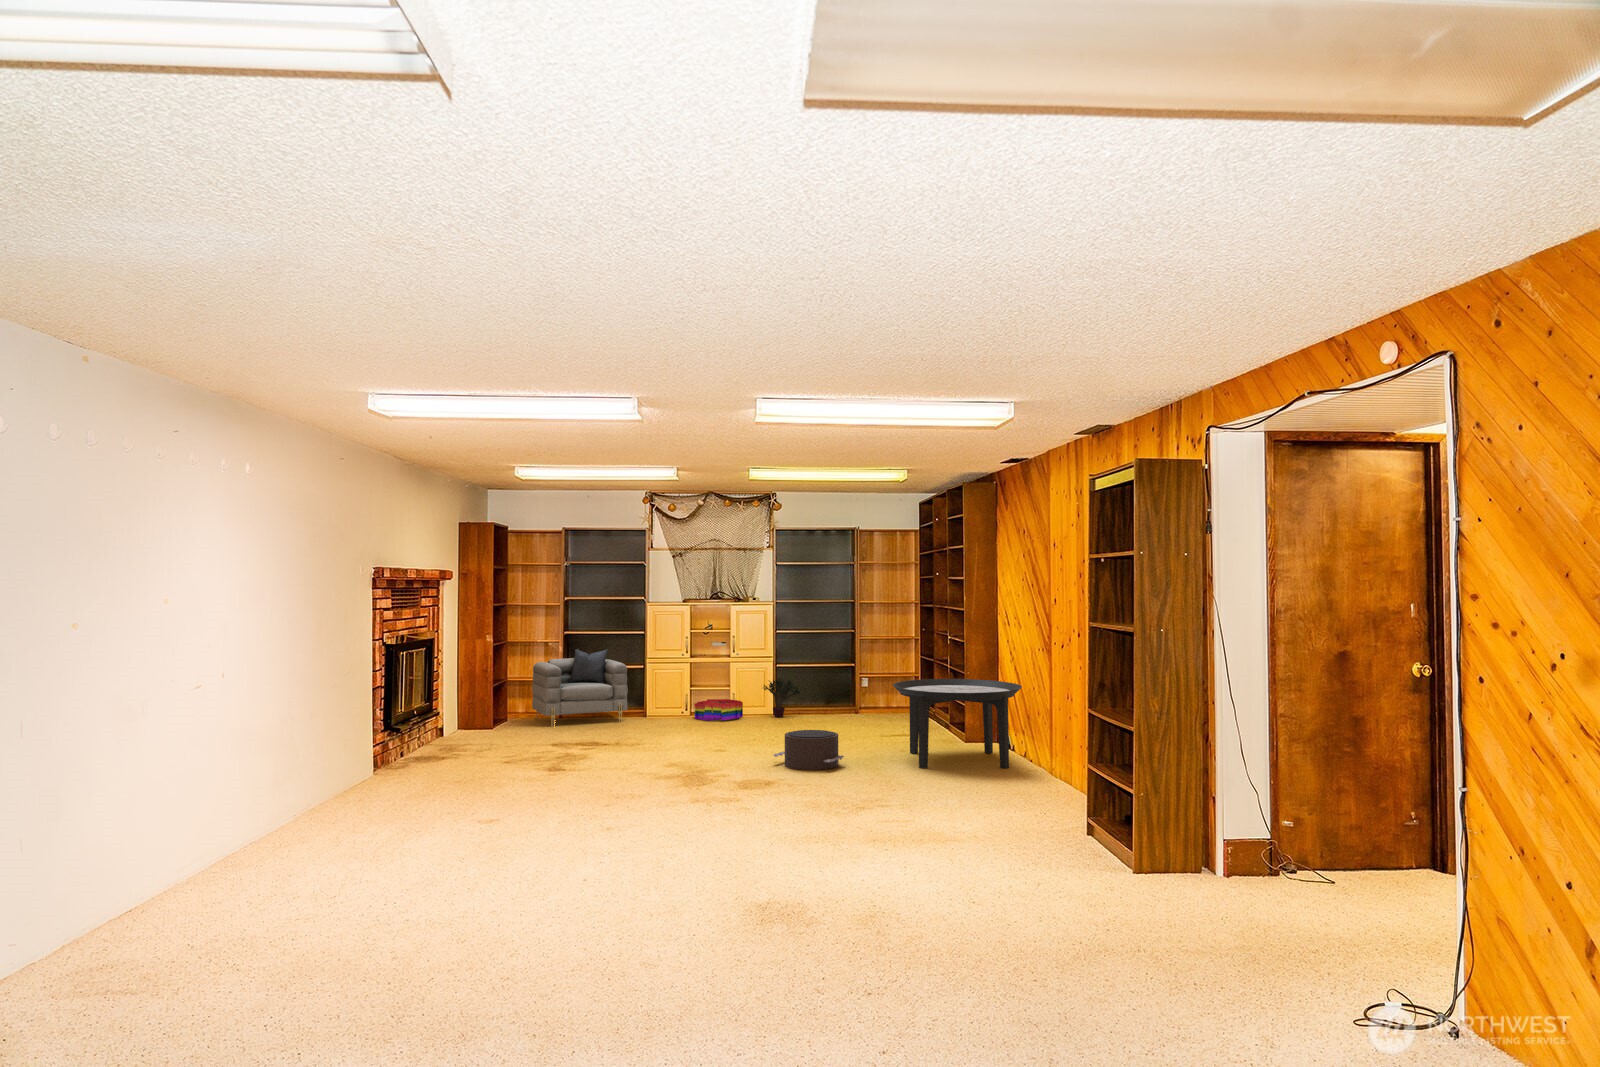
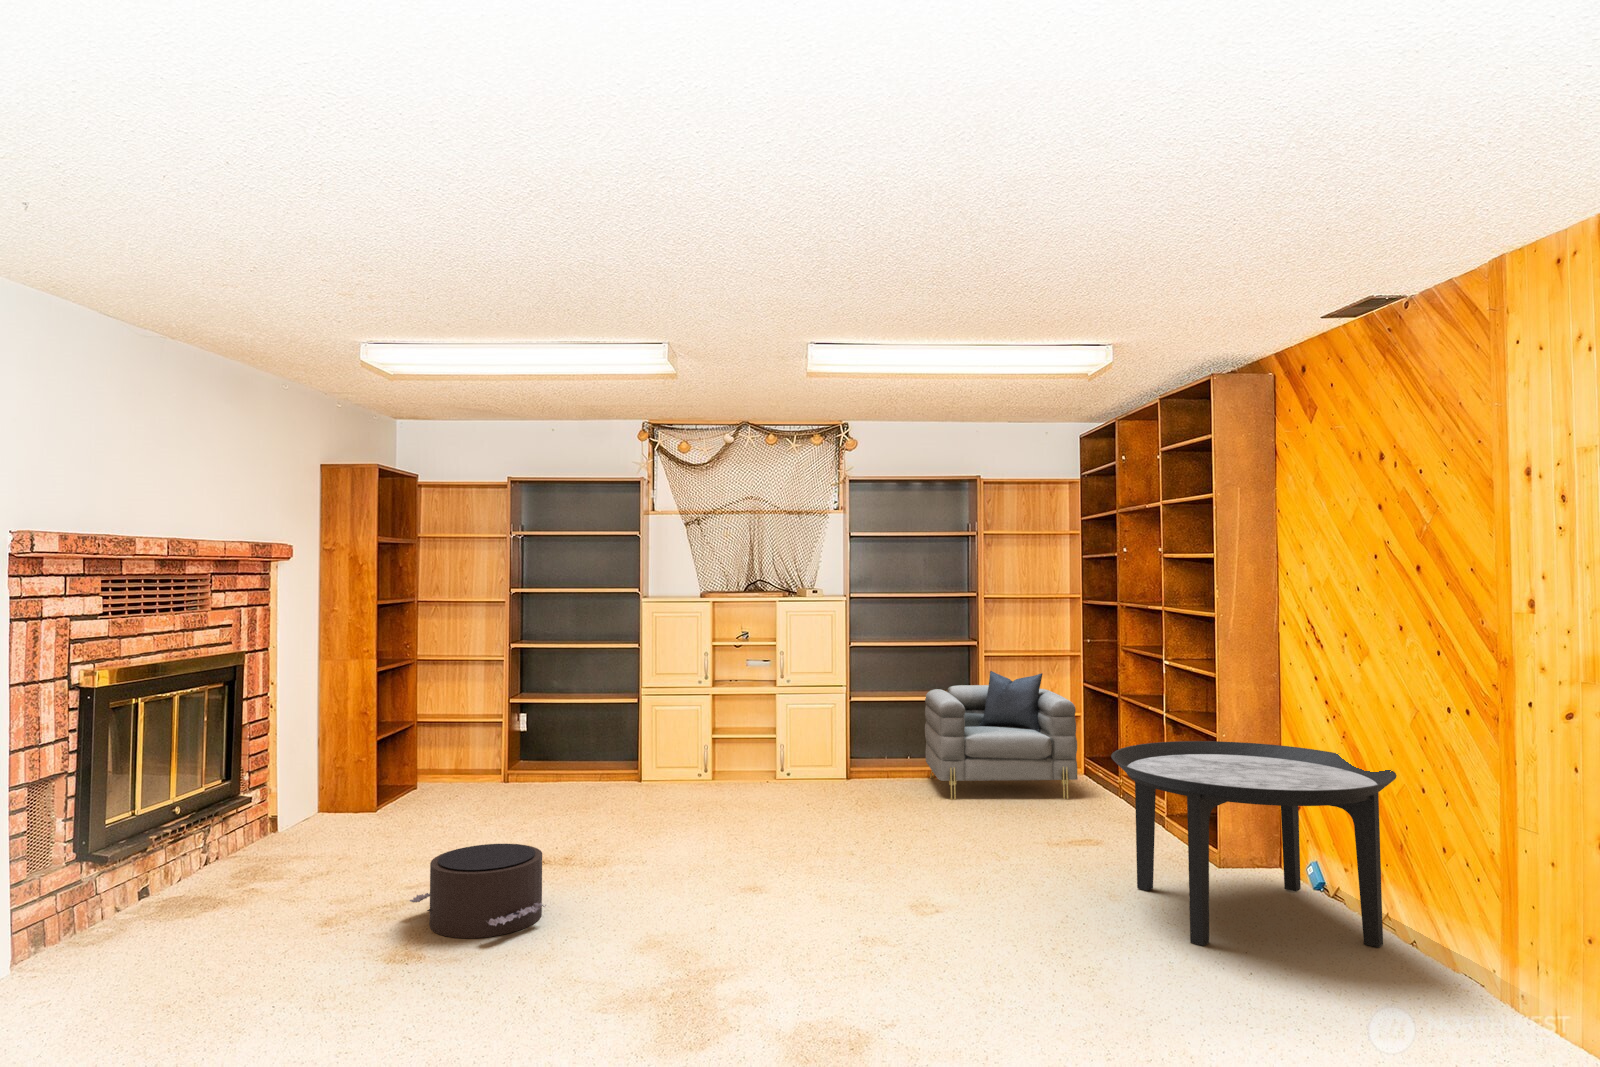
armchair: present [532,649,628,726] -> present [925,671,1078,800]
potted plant: present [764,680,800,717] -> none [828,721,893,784]
storage bin: present [694,699,743,721] -> none [720,752,798,793]
pouf: present [773,730,844,770] -> present [410,844,546,938]

